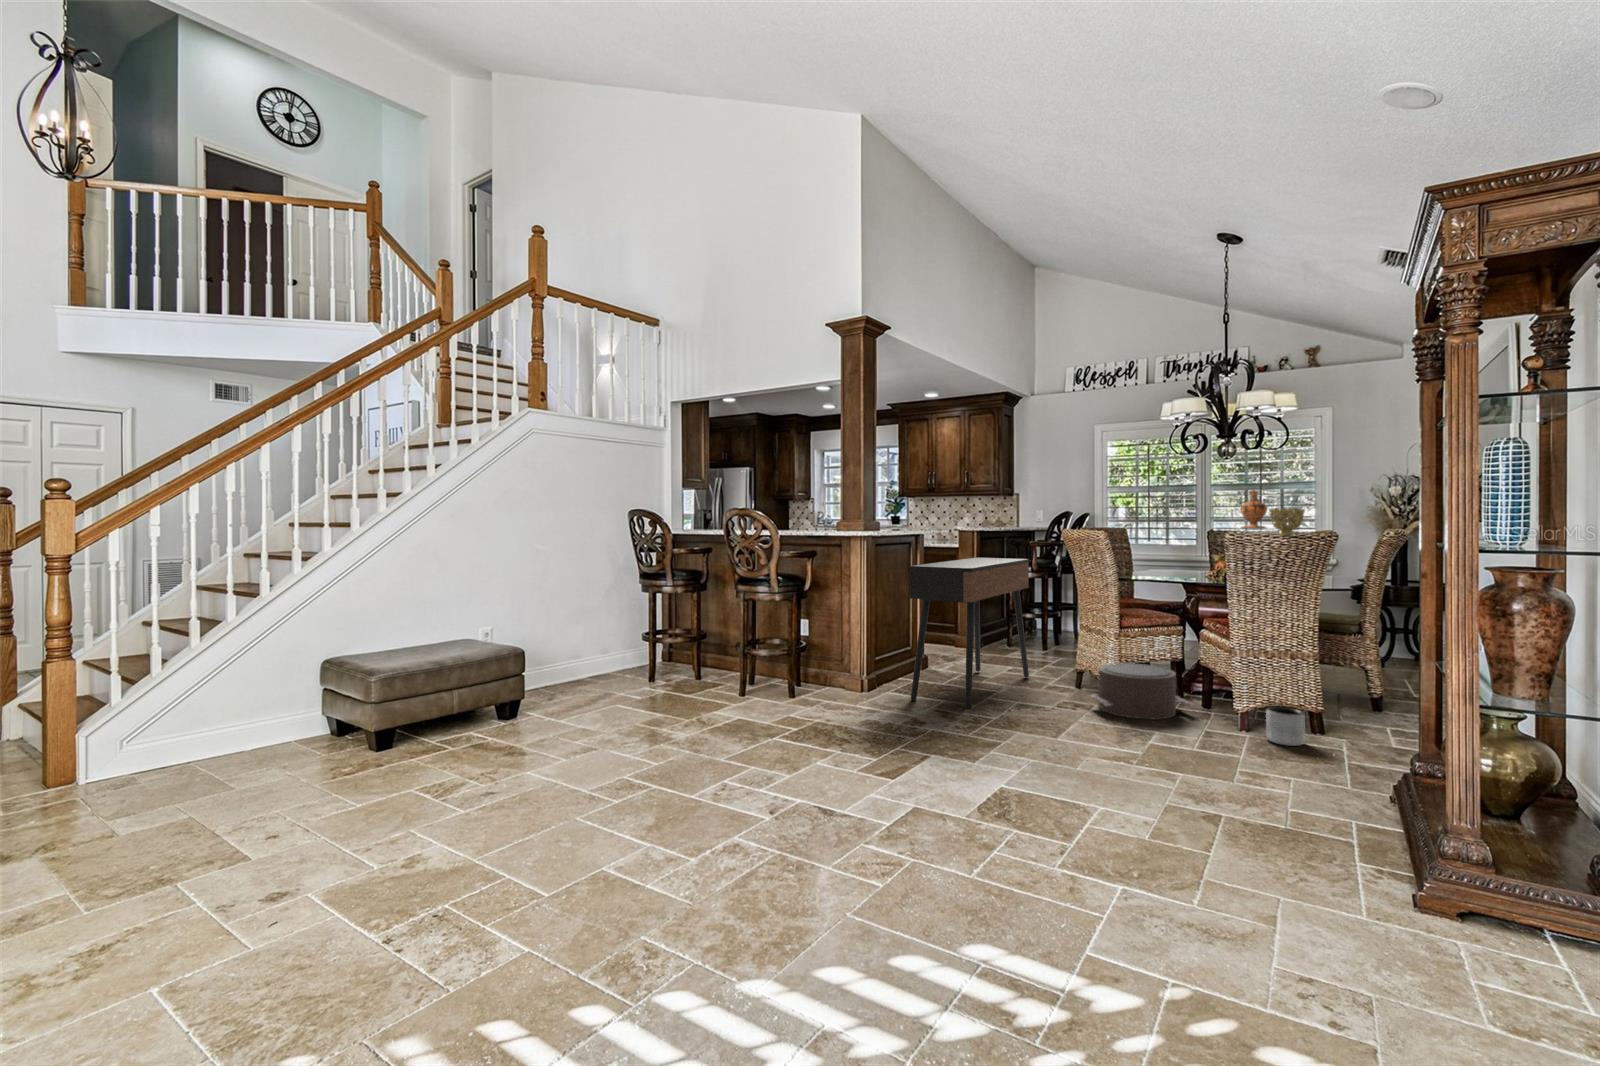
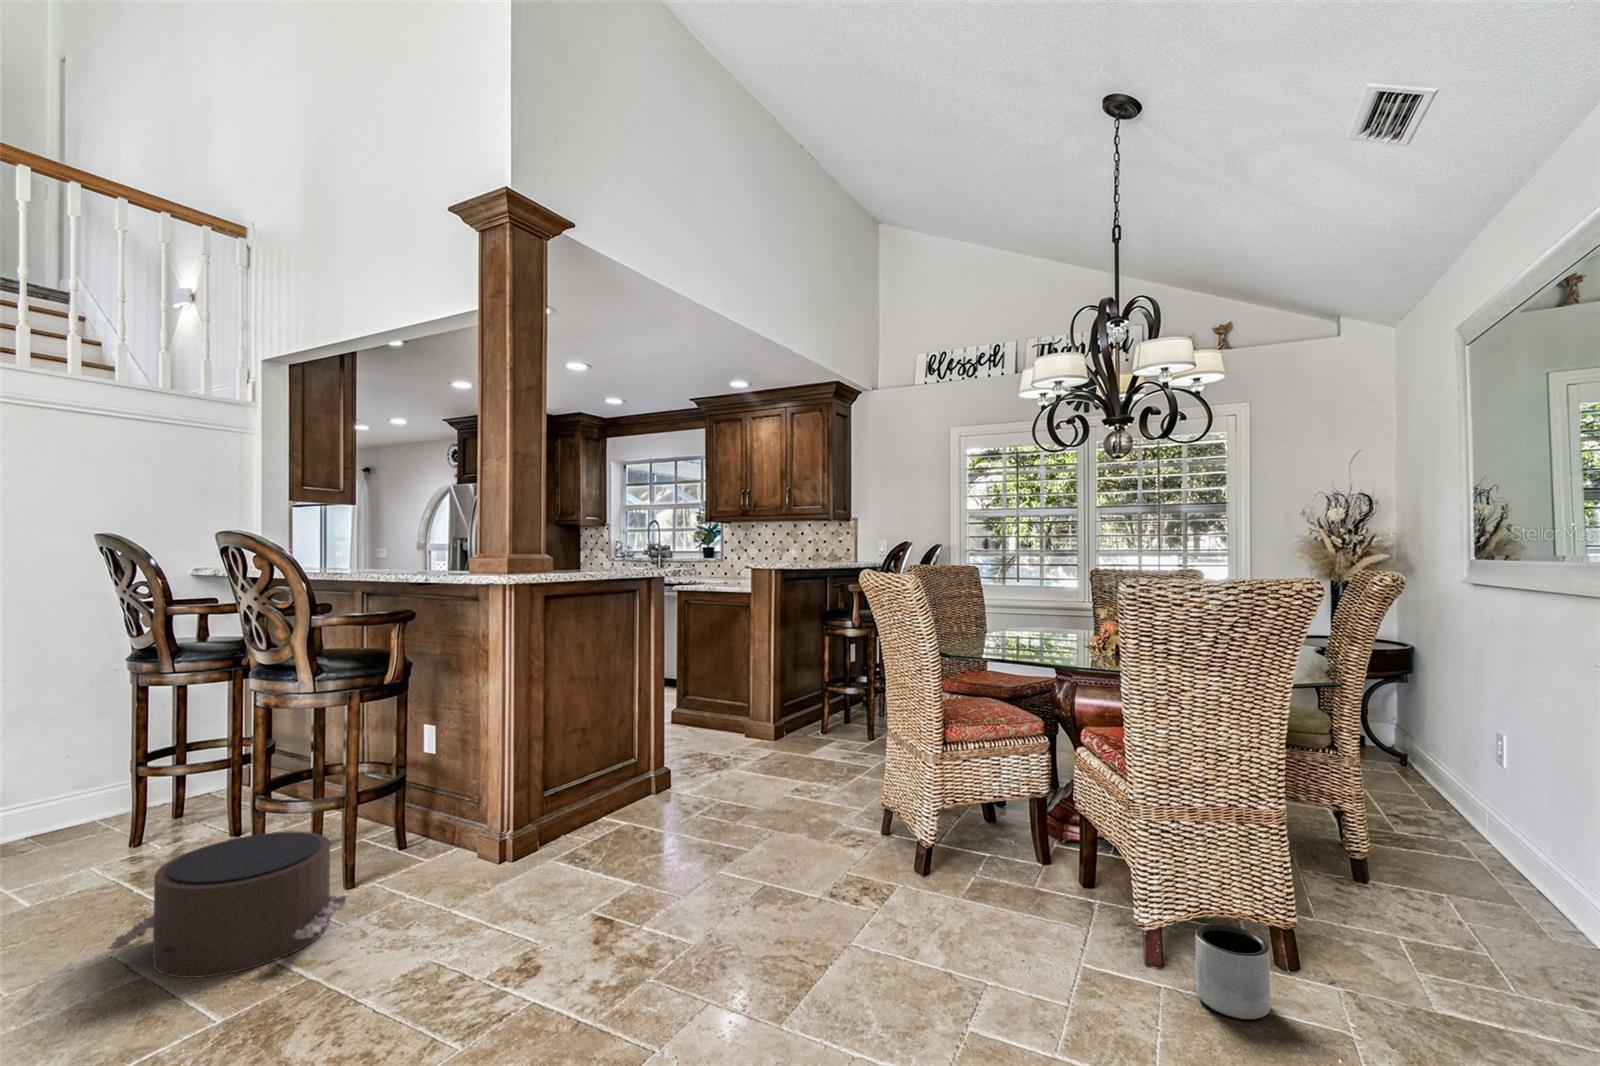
vase: present [1241,490,1267,529] -> none [1135,514,1170,567]
decorative bowl: present [1269,508,1304,537] -> none [1193,530,1262,587]
console table: present [909,558,1029,709] -> none [573,612,820,909]
pouf: present [1090,663,1194,719] -> present [109,832,350,978]

